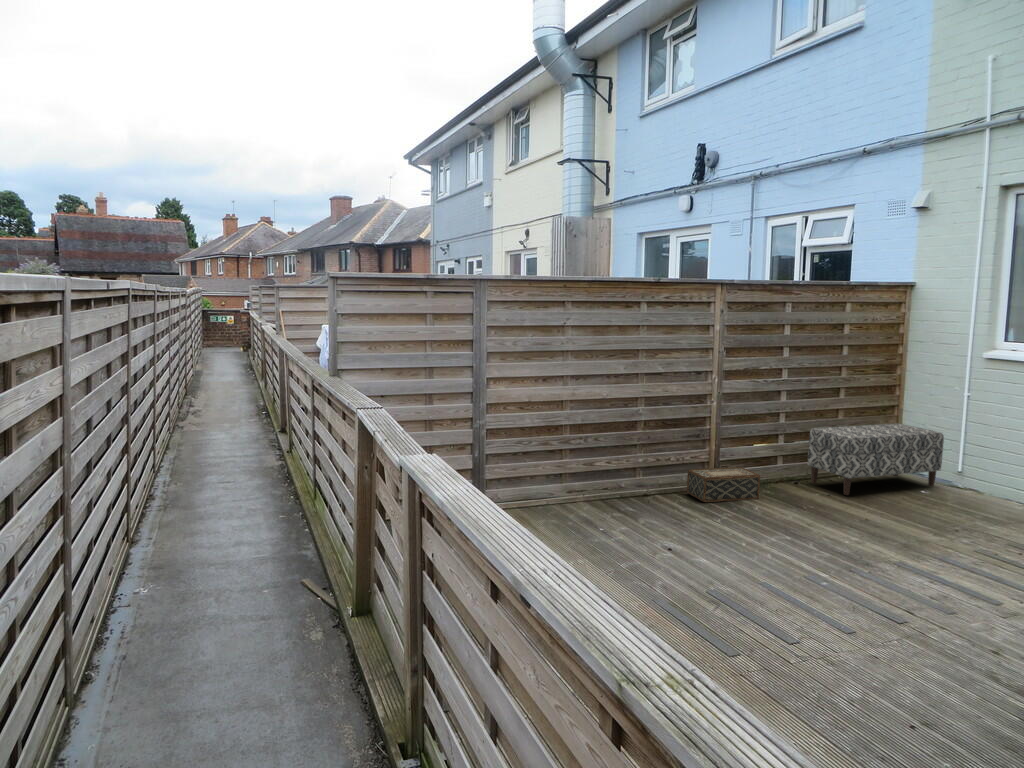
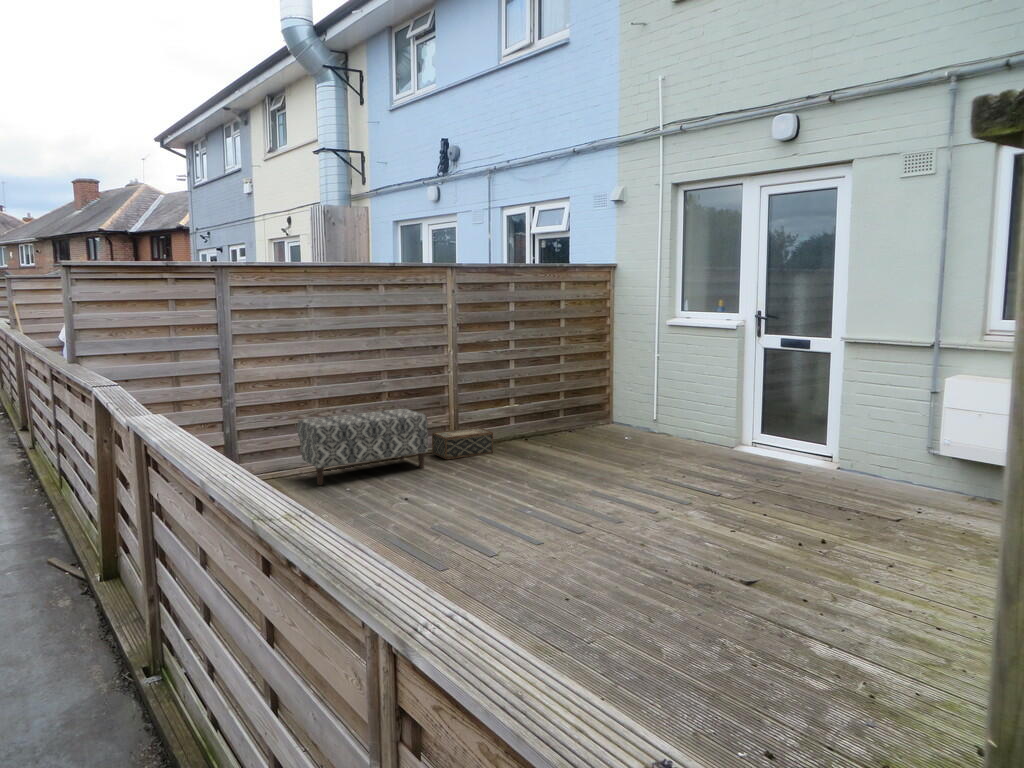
bench: present [808,423,944,495] -> present [297,408,428,485]

